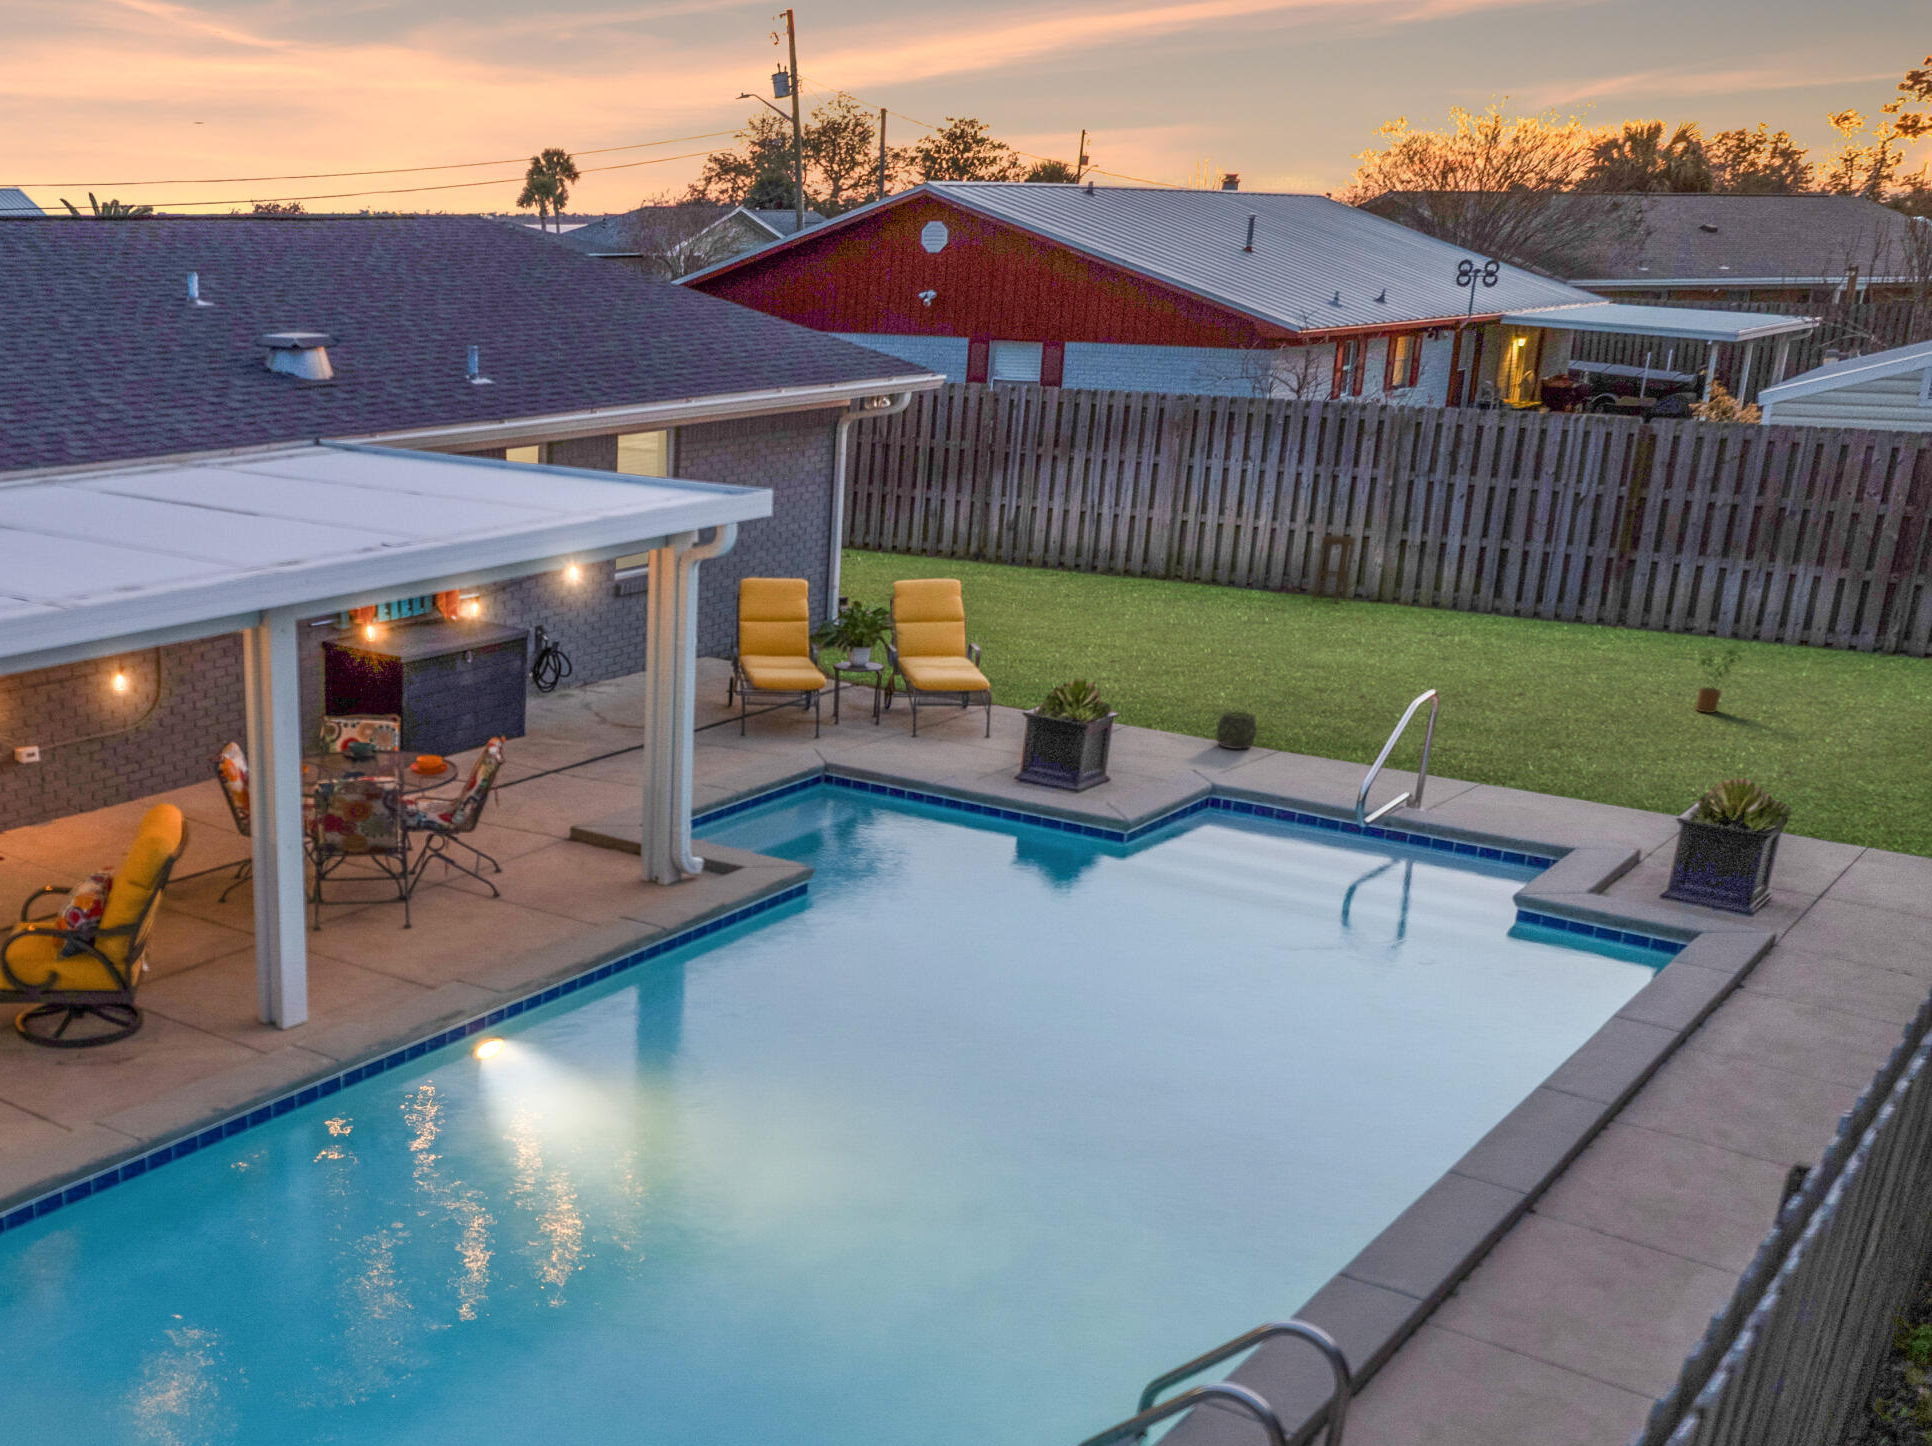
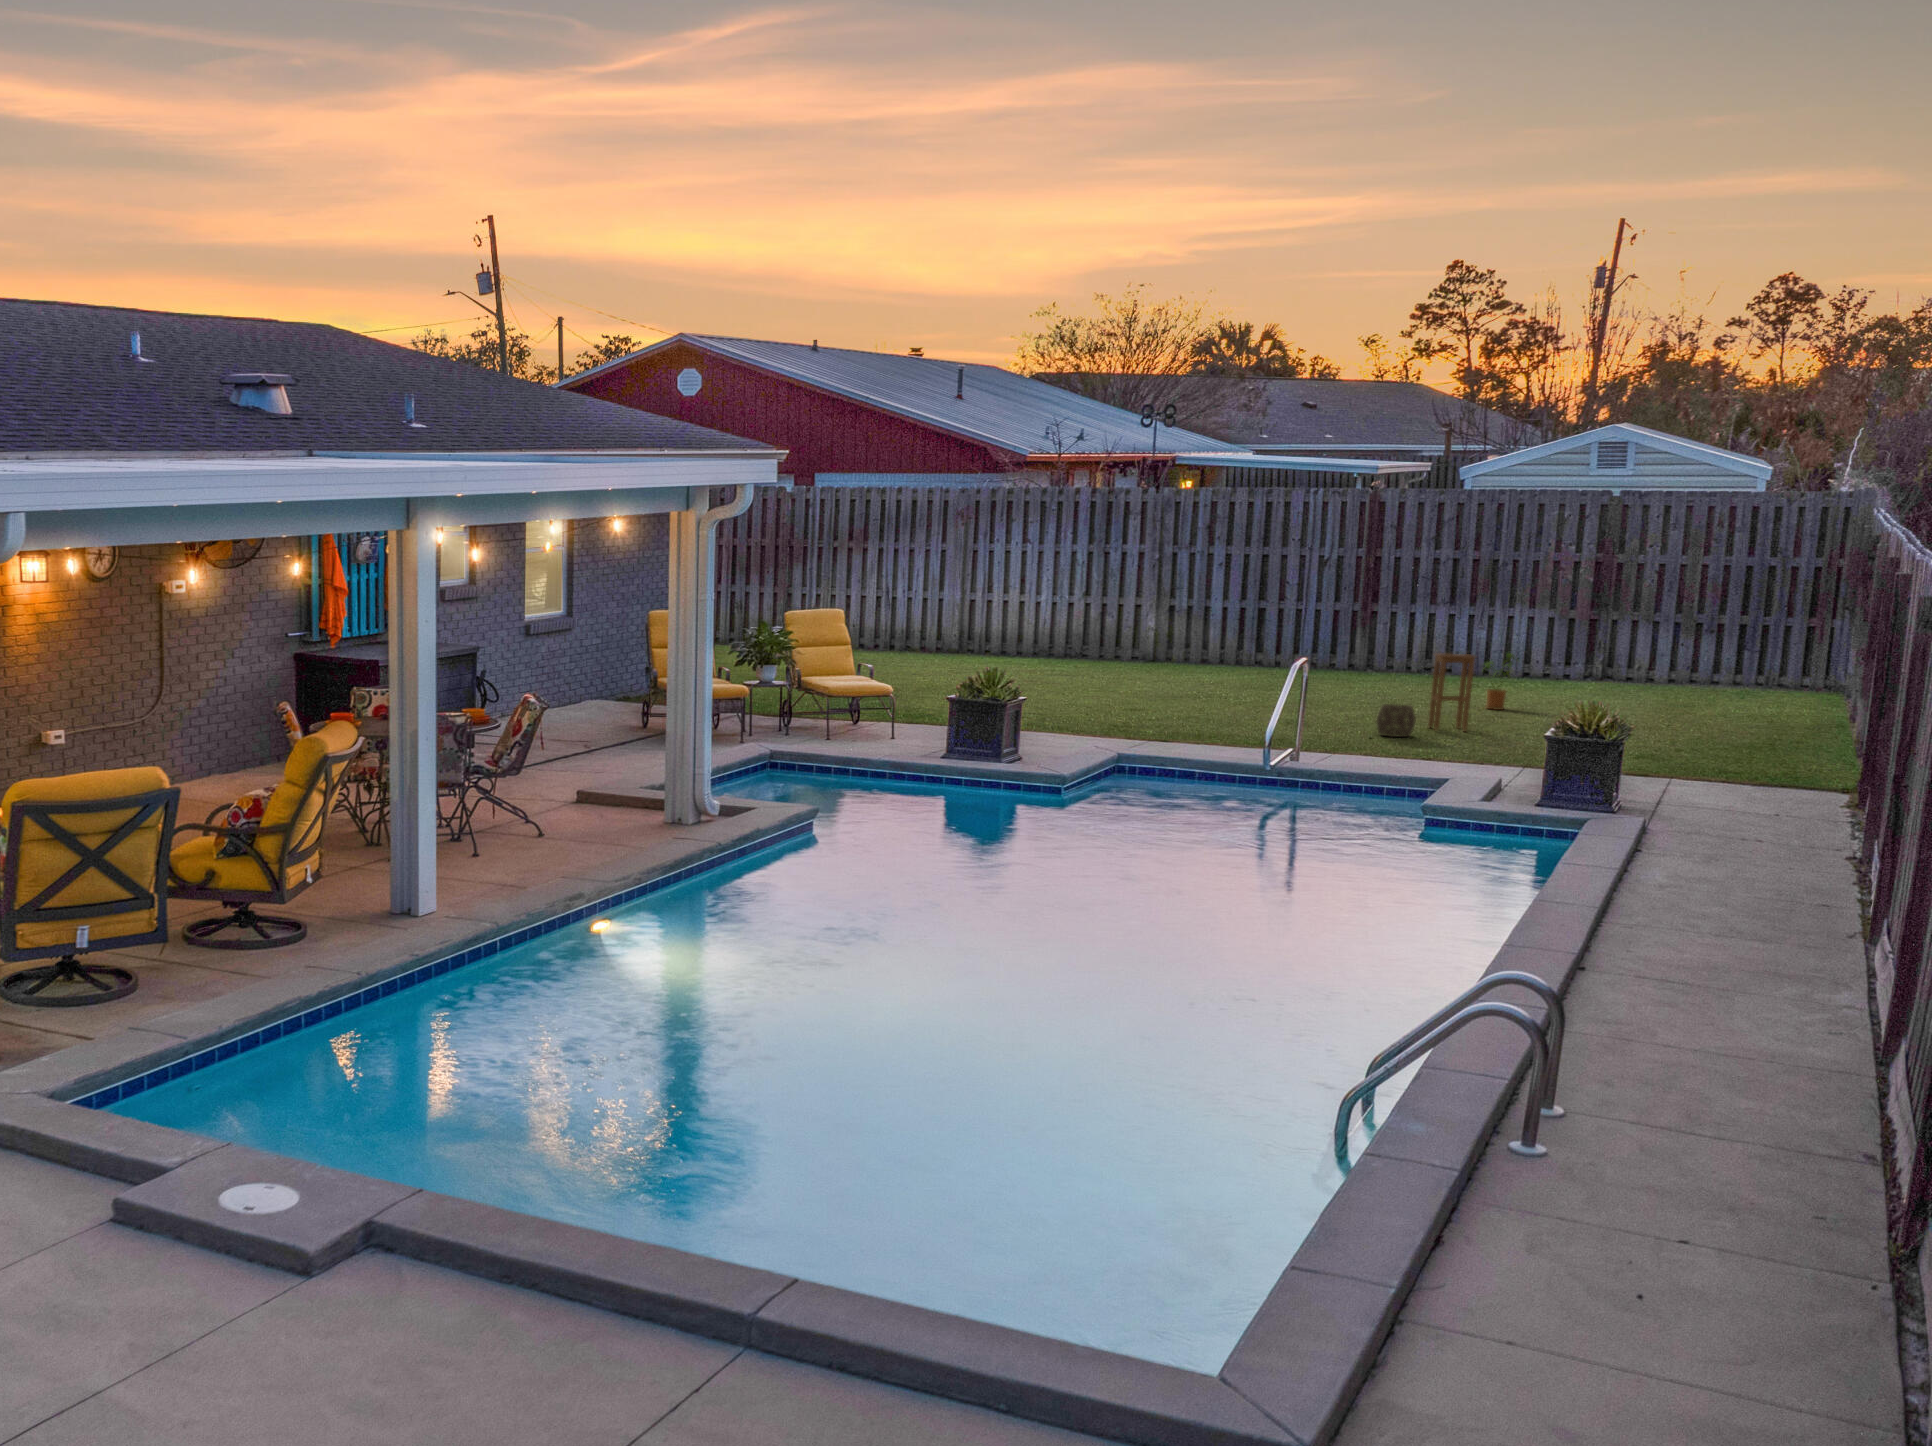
stool: present [1312,535,1356,602] -> present [1428,653,1476,731]
woven basket: present [1217,711,1257,749] -> present [1377,704,1416,737]

